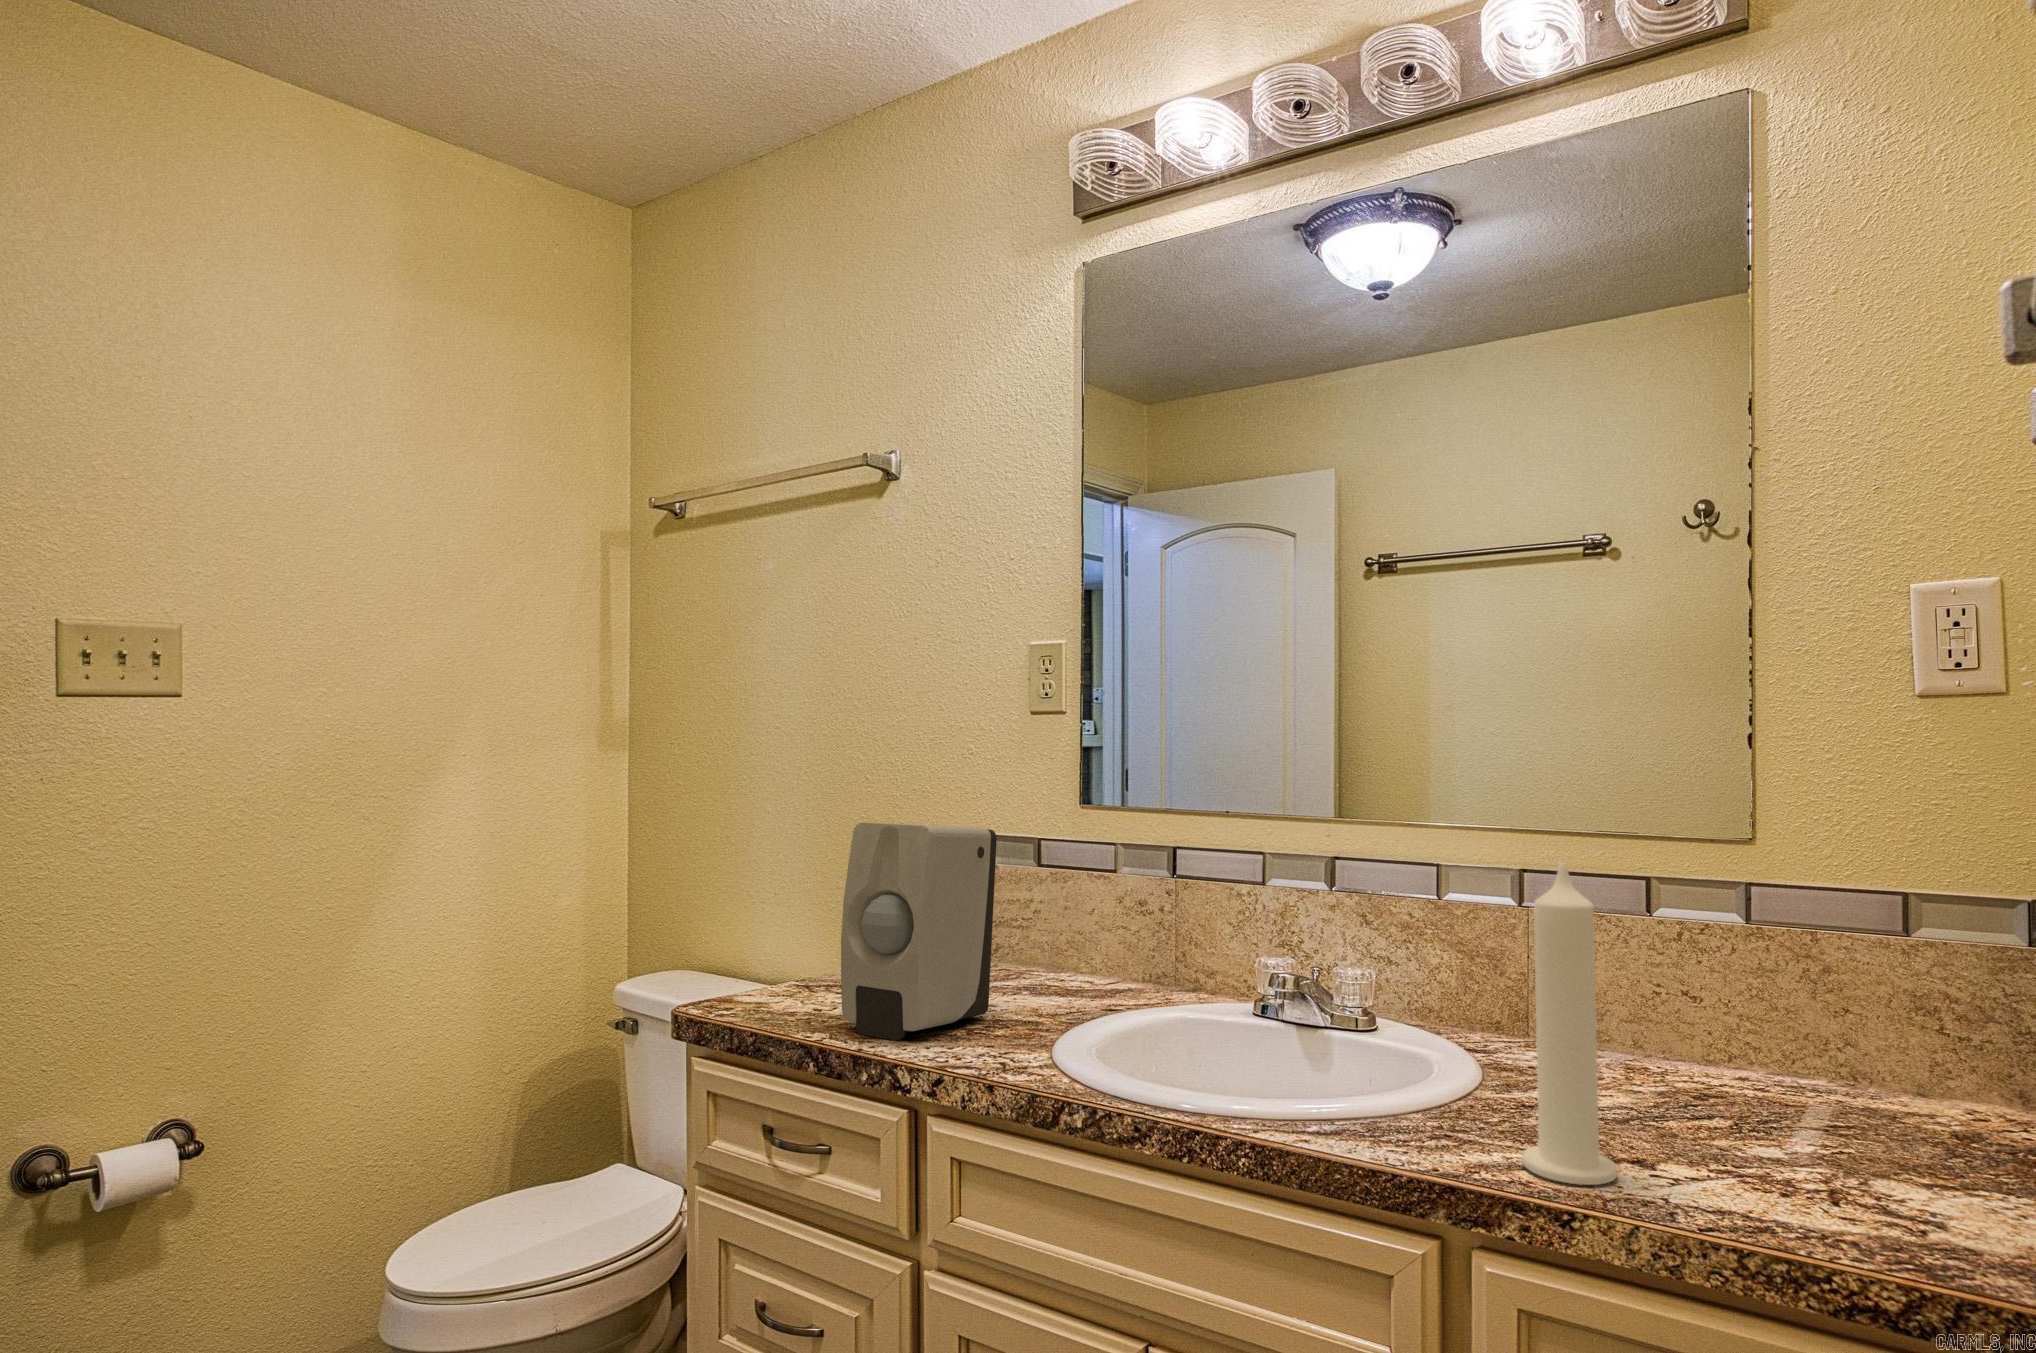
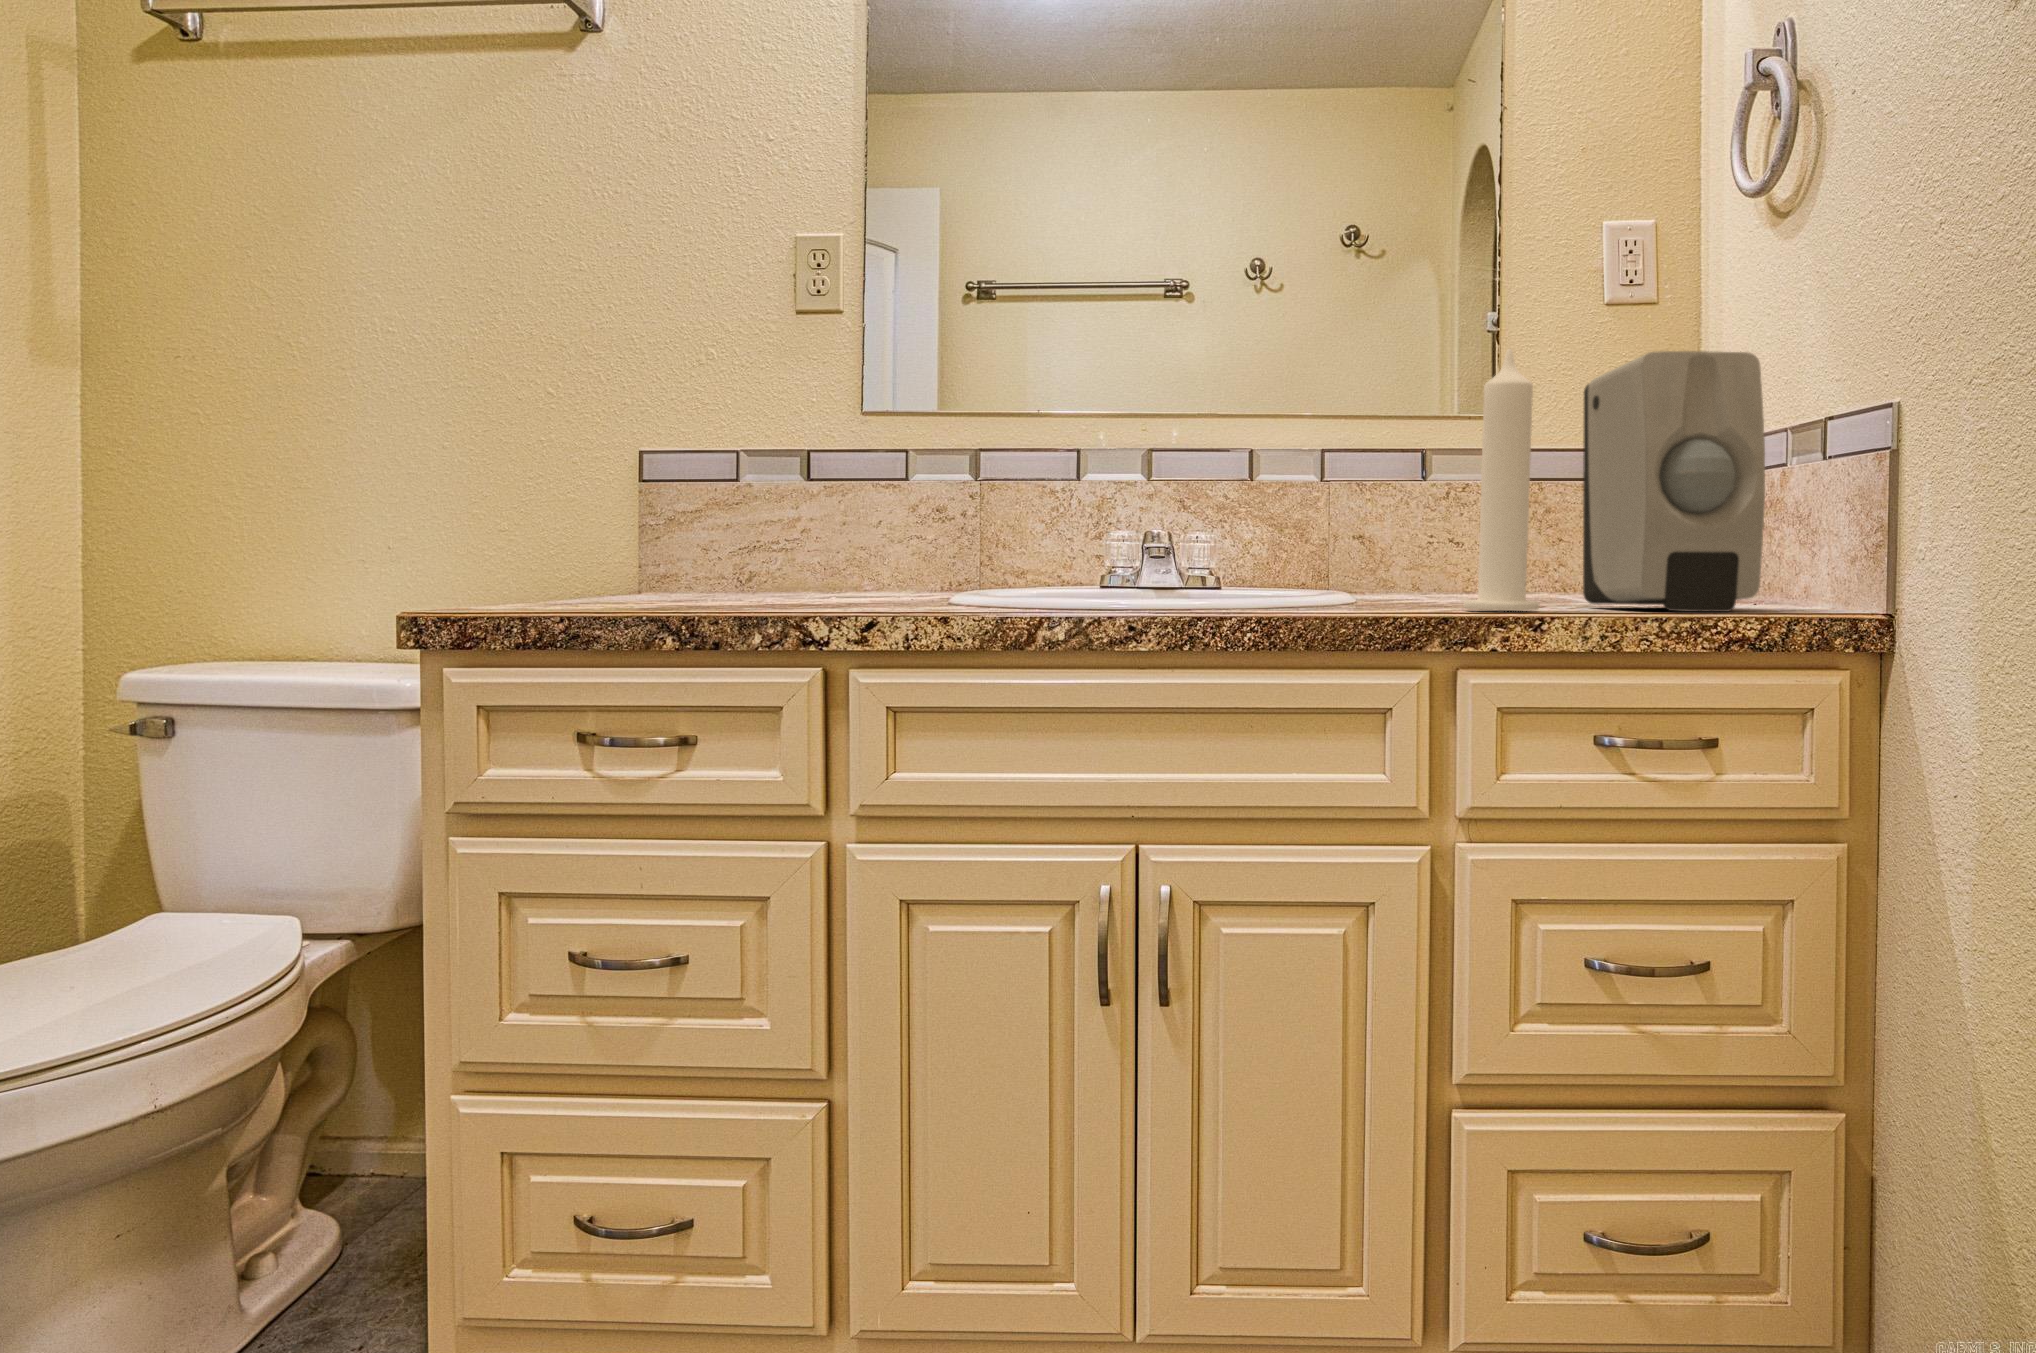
soap dispenser: present [841,823,997,1040] -> present [1583,351,1765,612]

